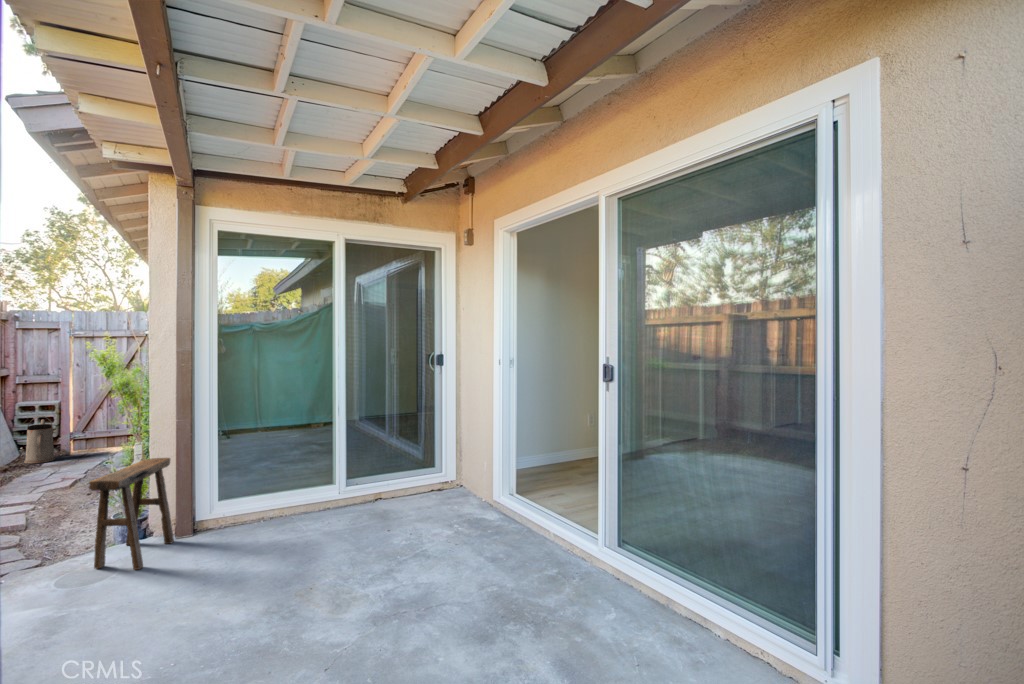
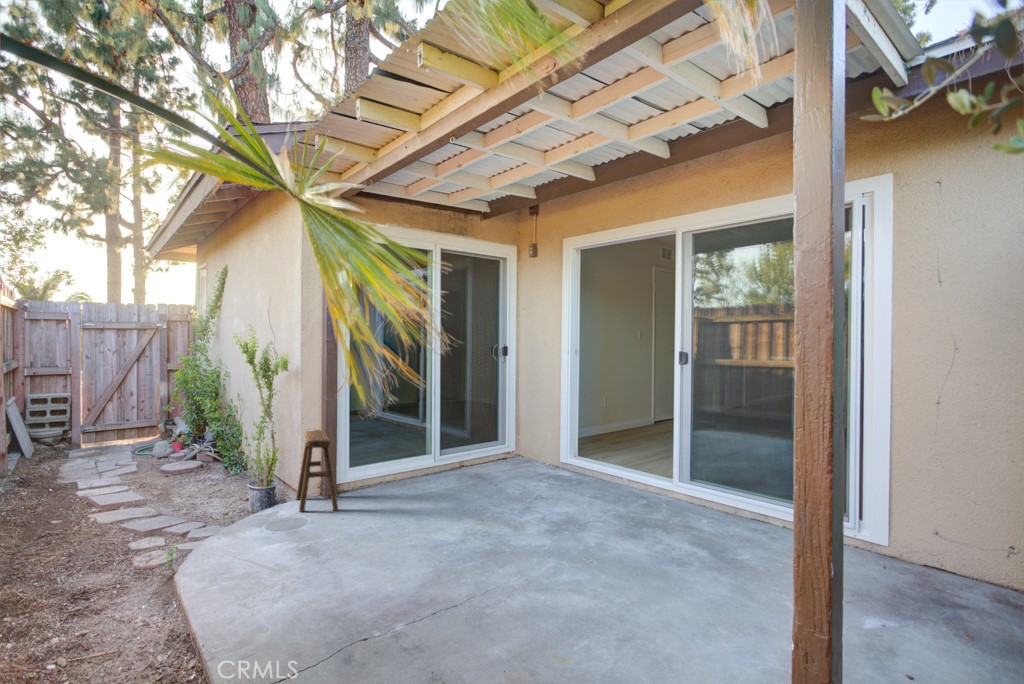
watering can: present [24,416,55,464] -> none [50,408,79,456]

